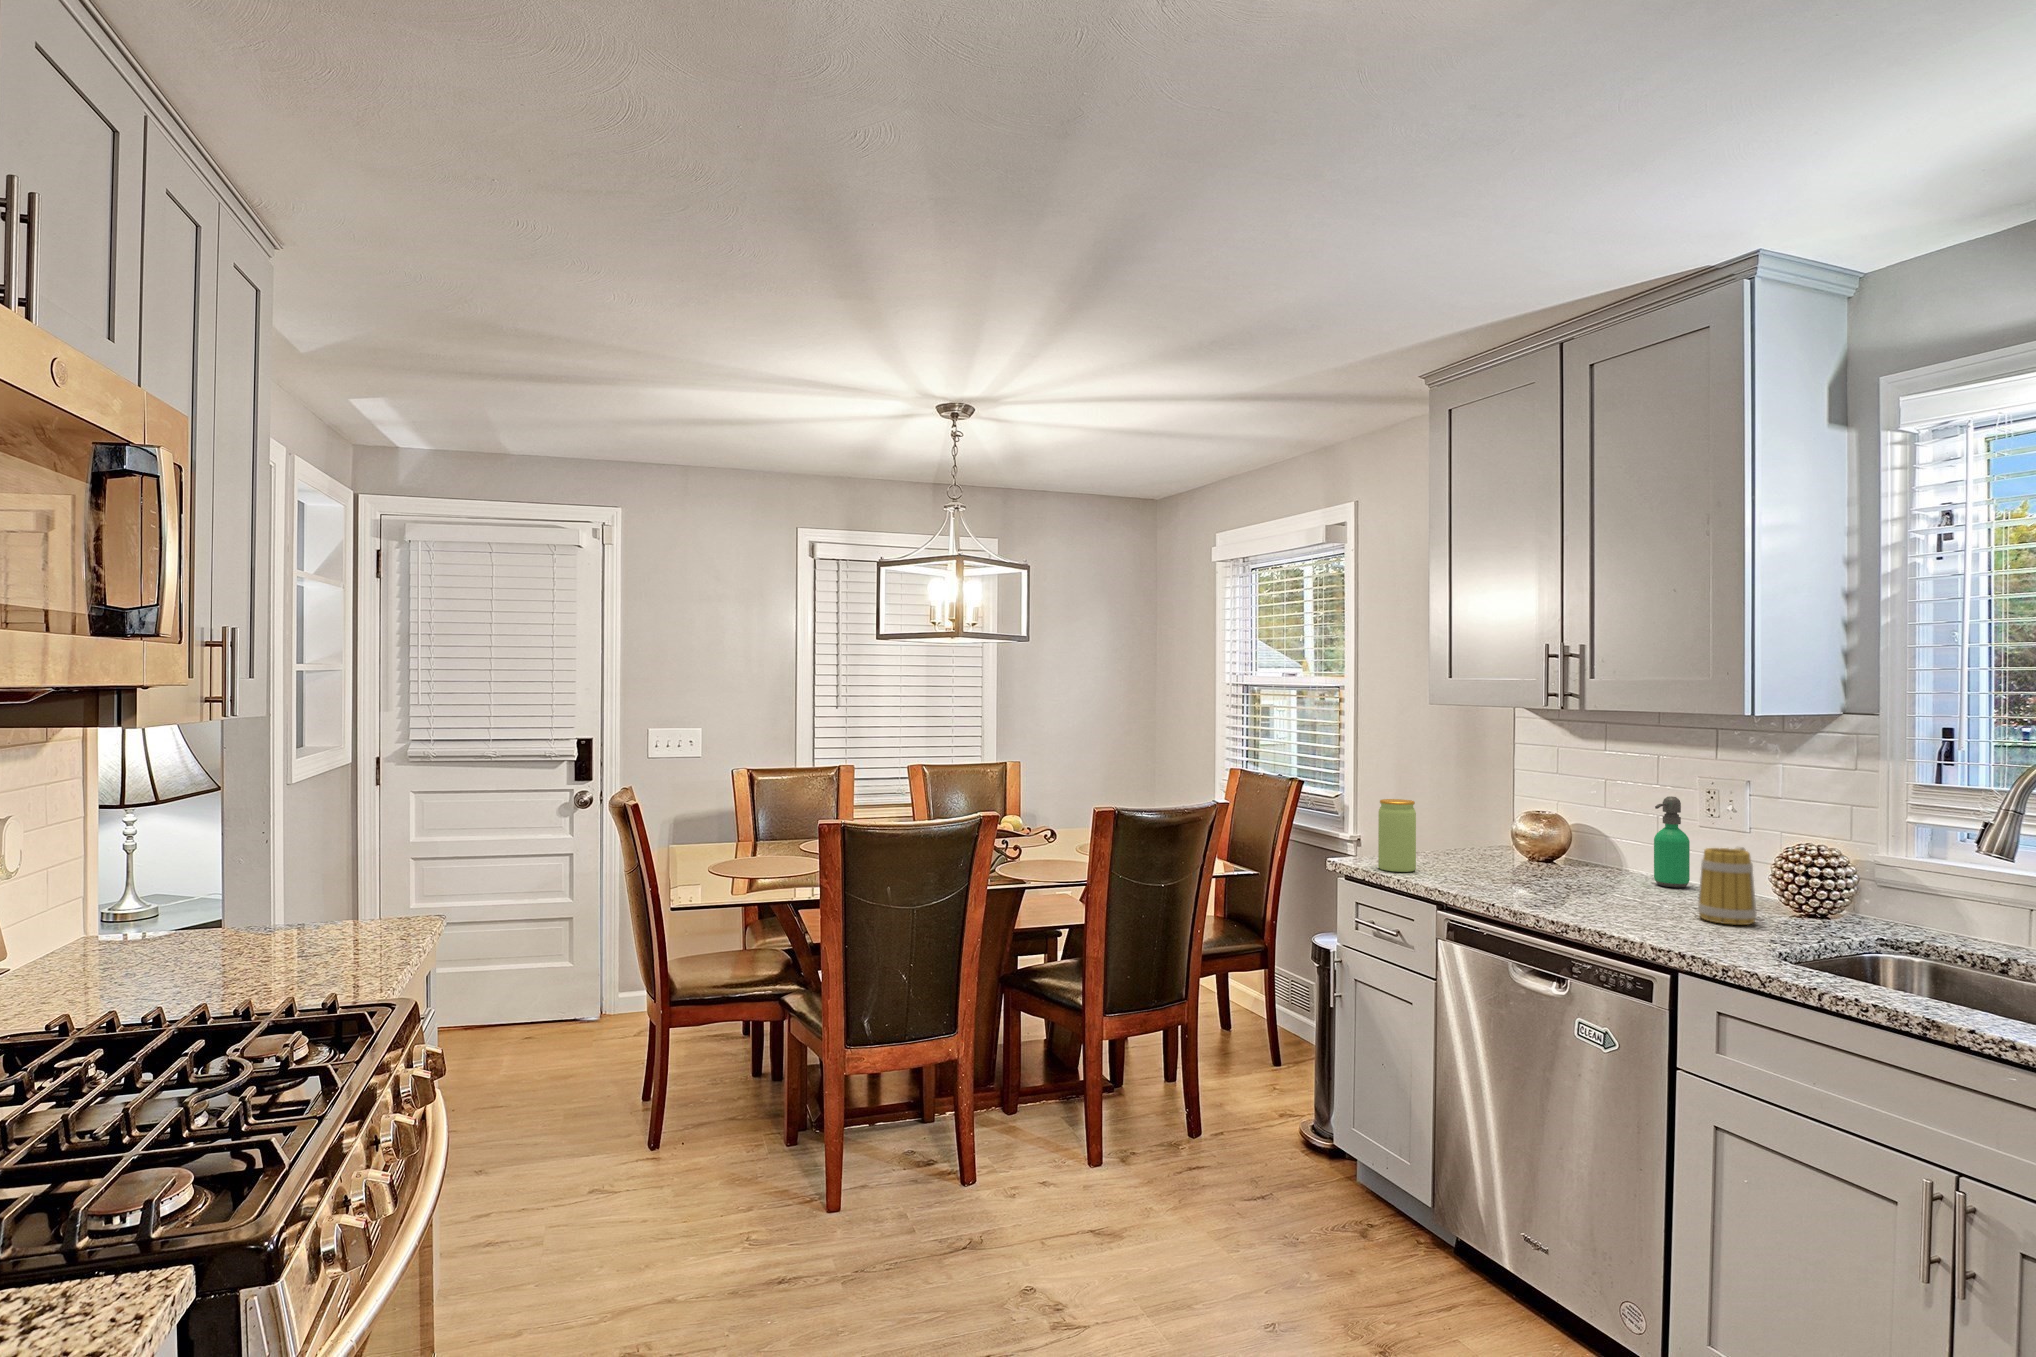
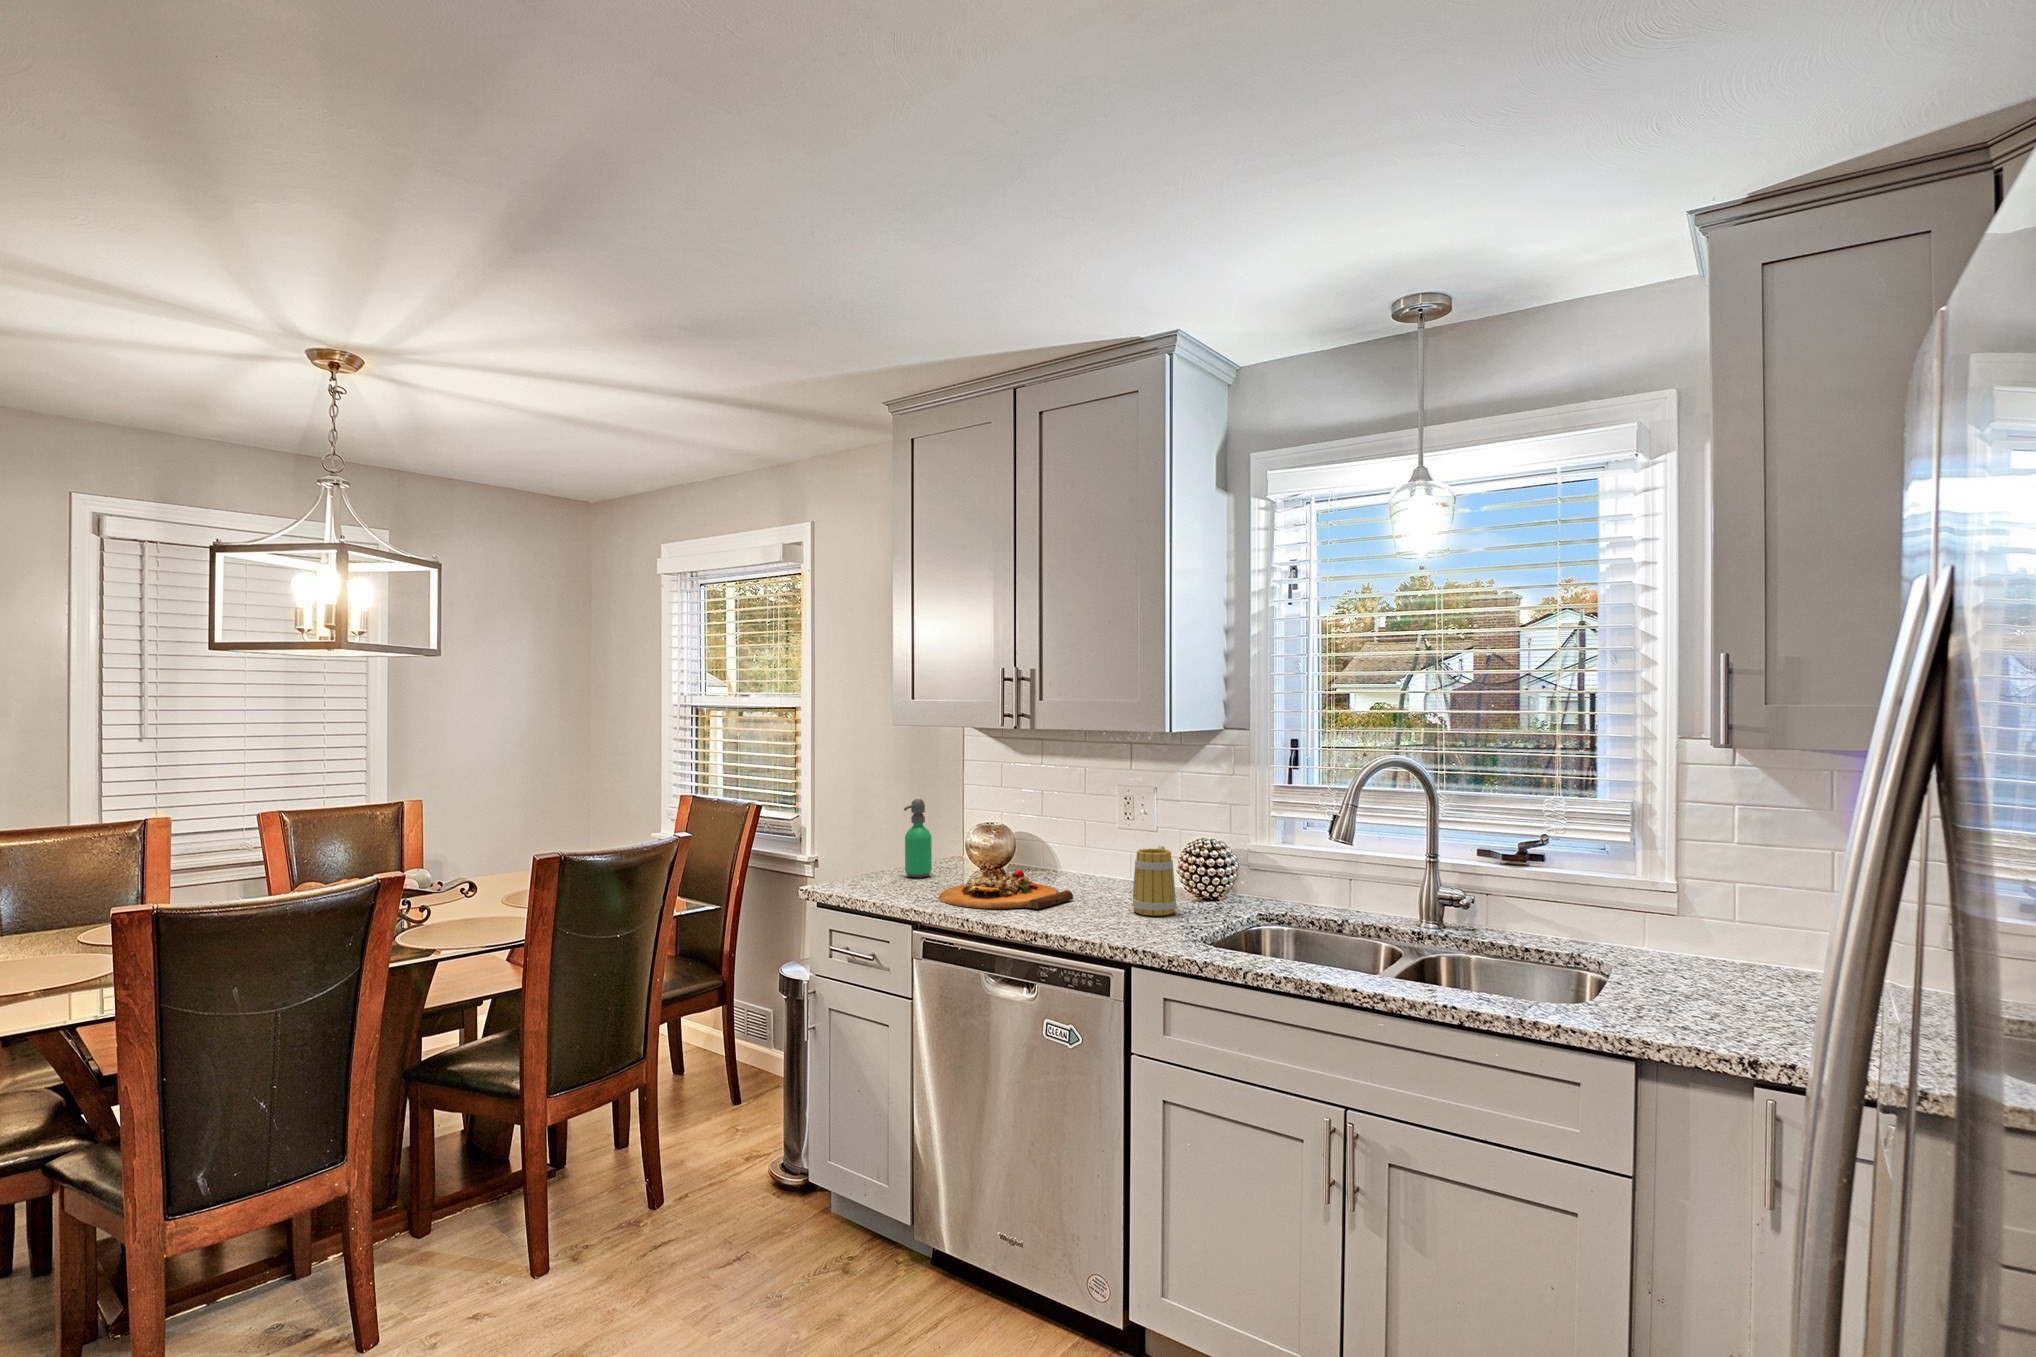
soap dispenser: present [1654,796,1690,887] -> present [904,799,932,877]
jar: present [1378,799,1416,872] -> none [853,822,889,896]
cutting board: none [1468,856,1627,902] -> present [939,868,1073,909]

